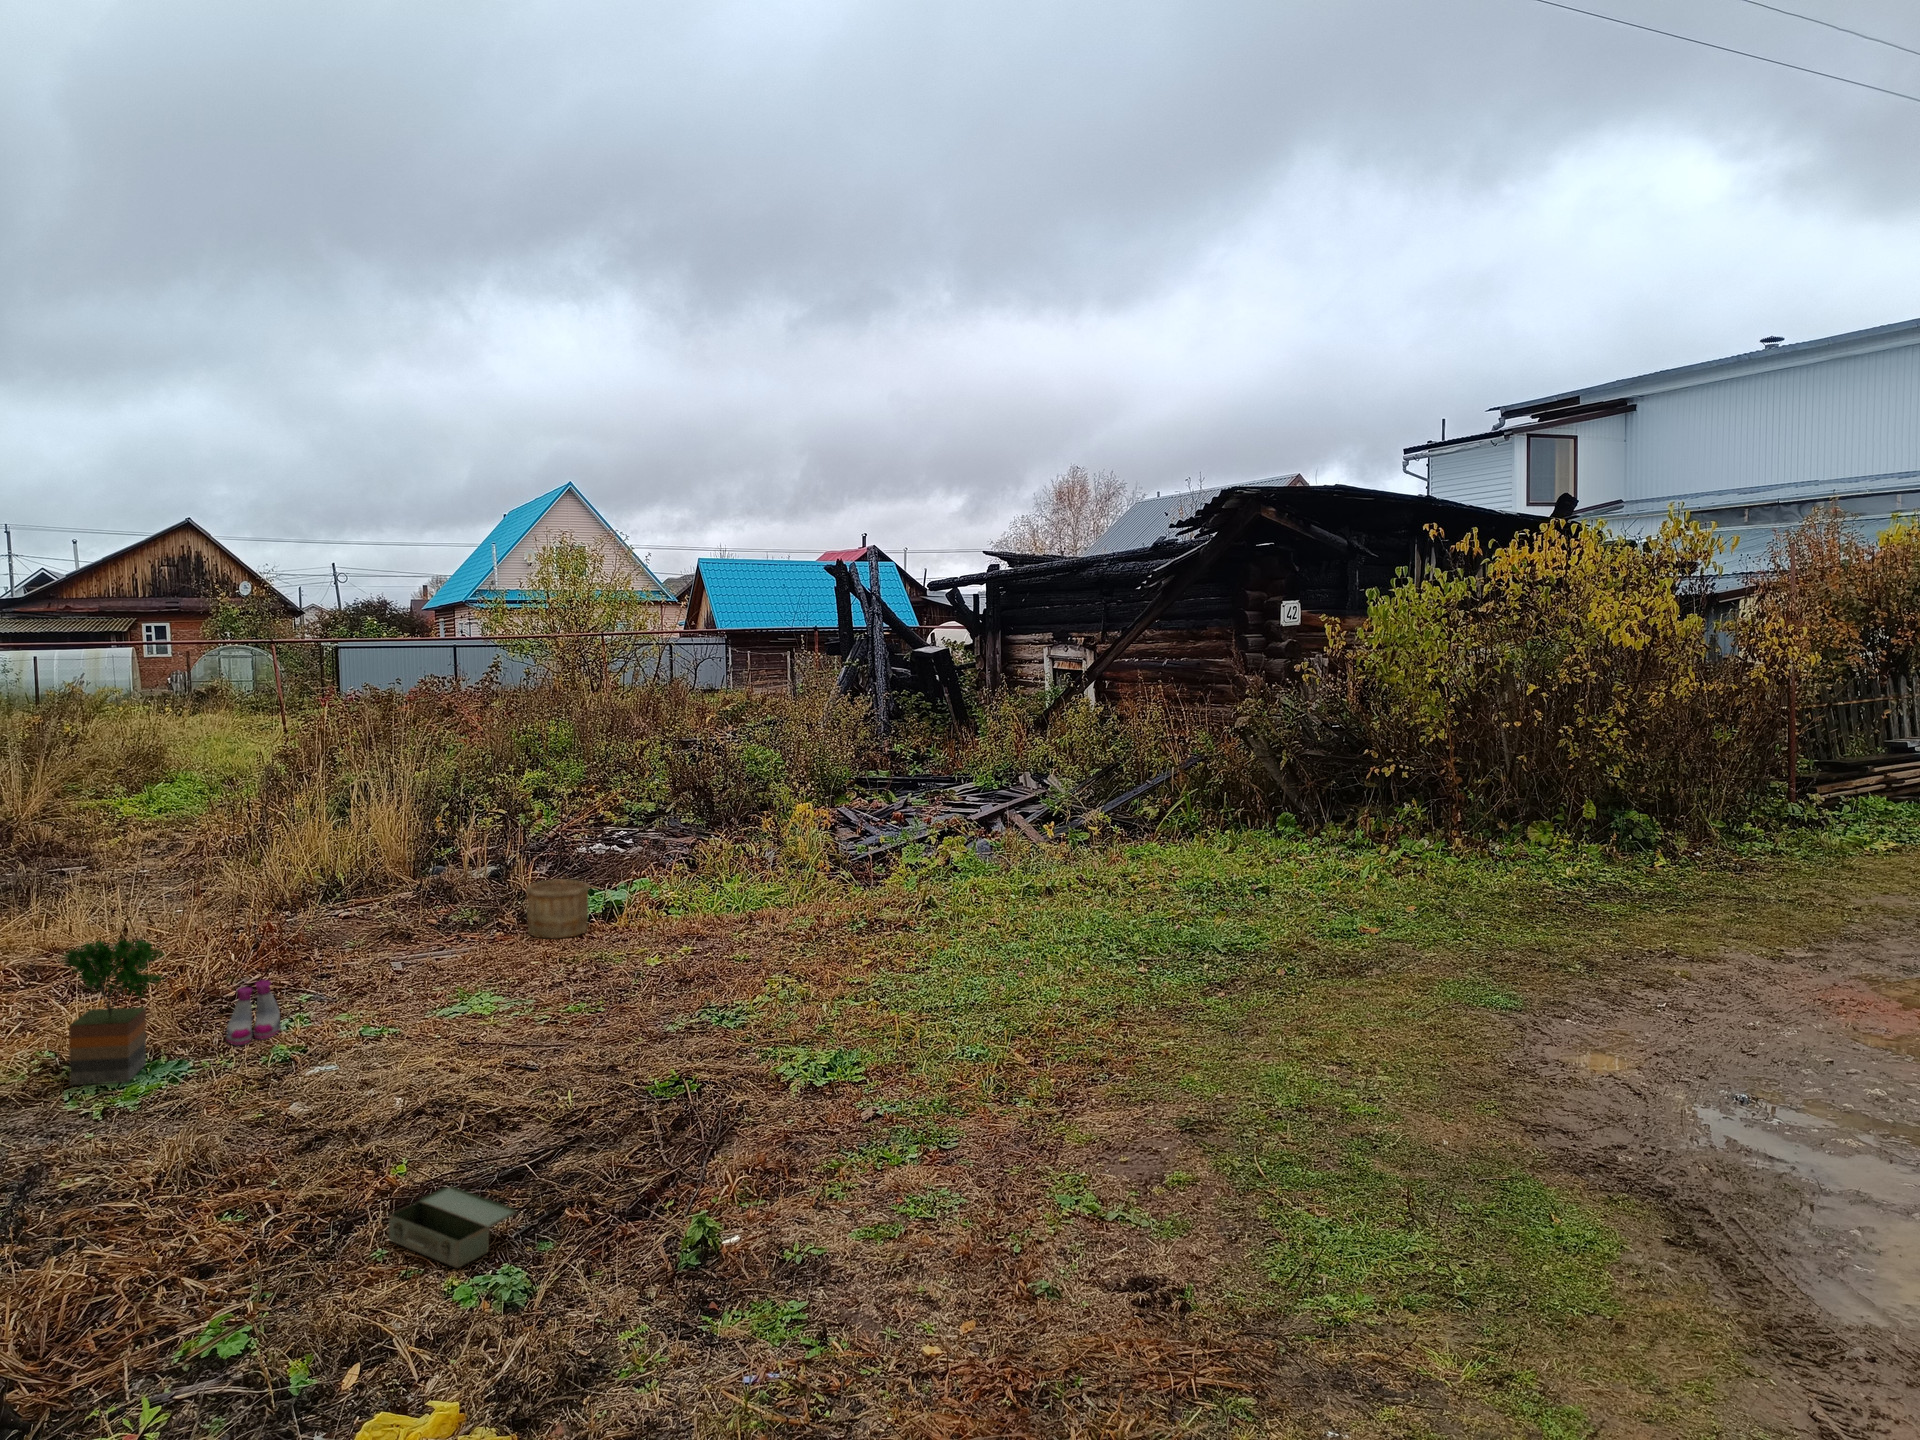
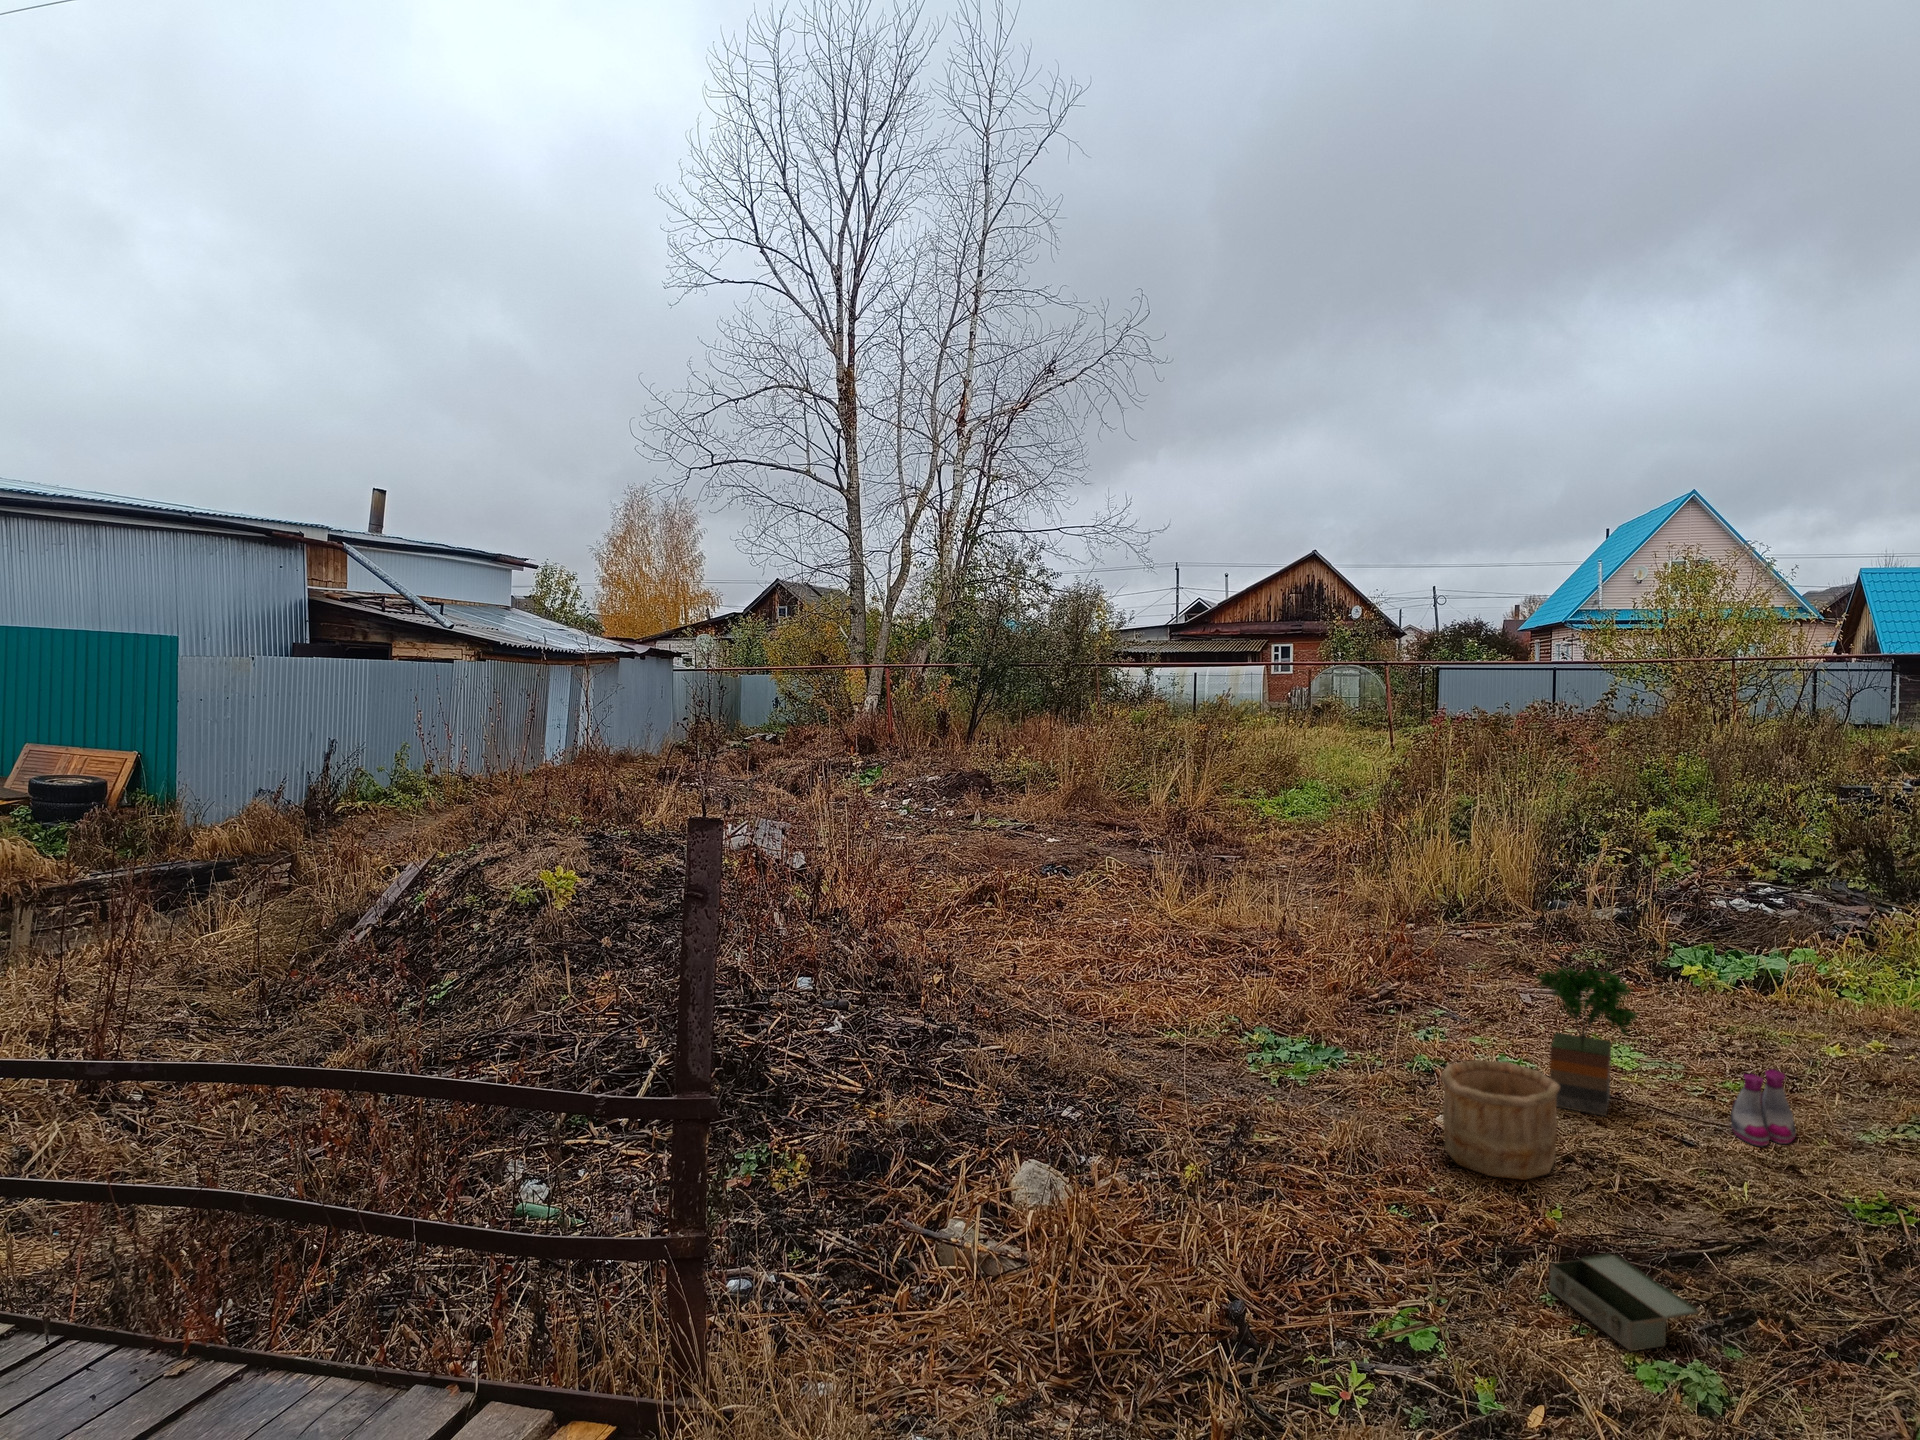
wooden bucket: present [526,879,590,938] -> present [1440,1060,1560,1180]
potted tree: present [64,938,164,1085] -> present [1538,967,1638,1116]
boots: present [226,980,281,1045] -> present [1730,1069,1796,1147]

